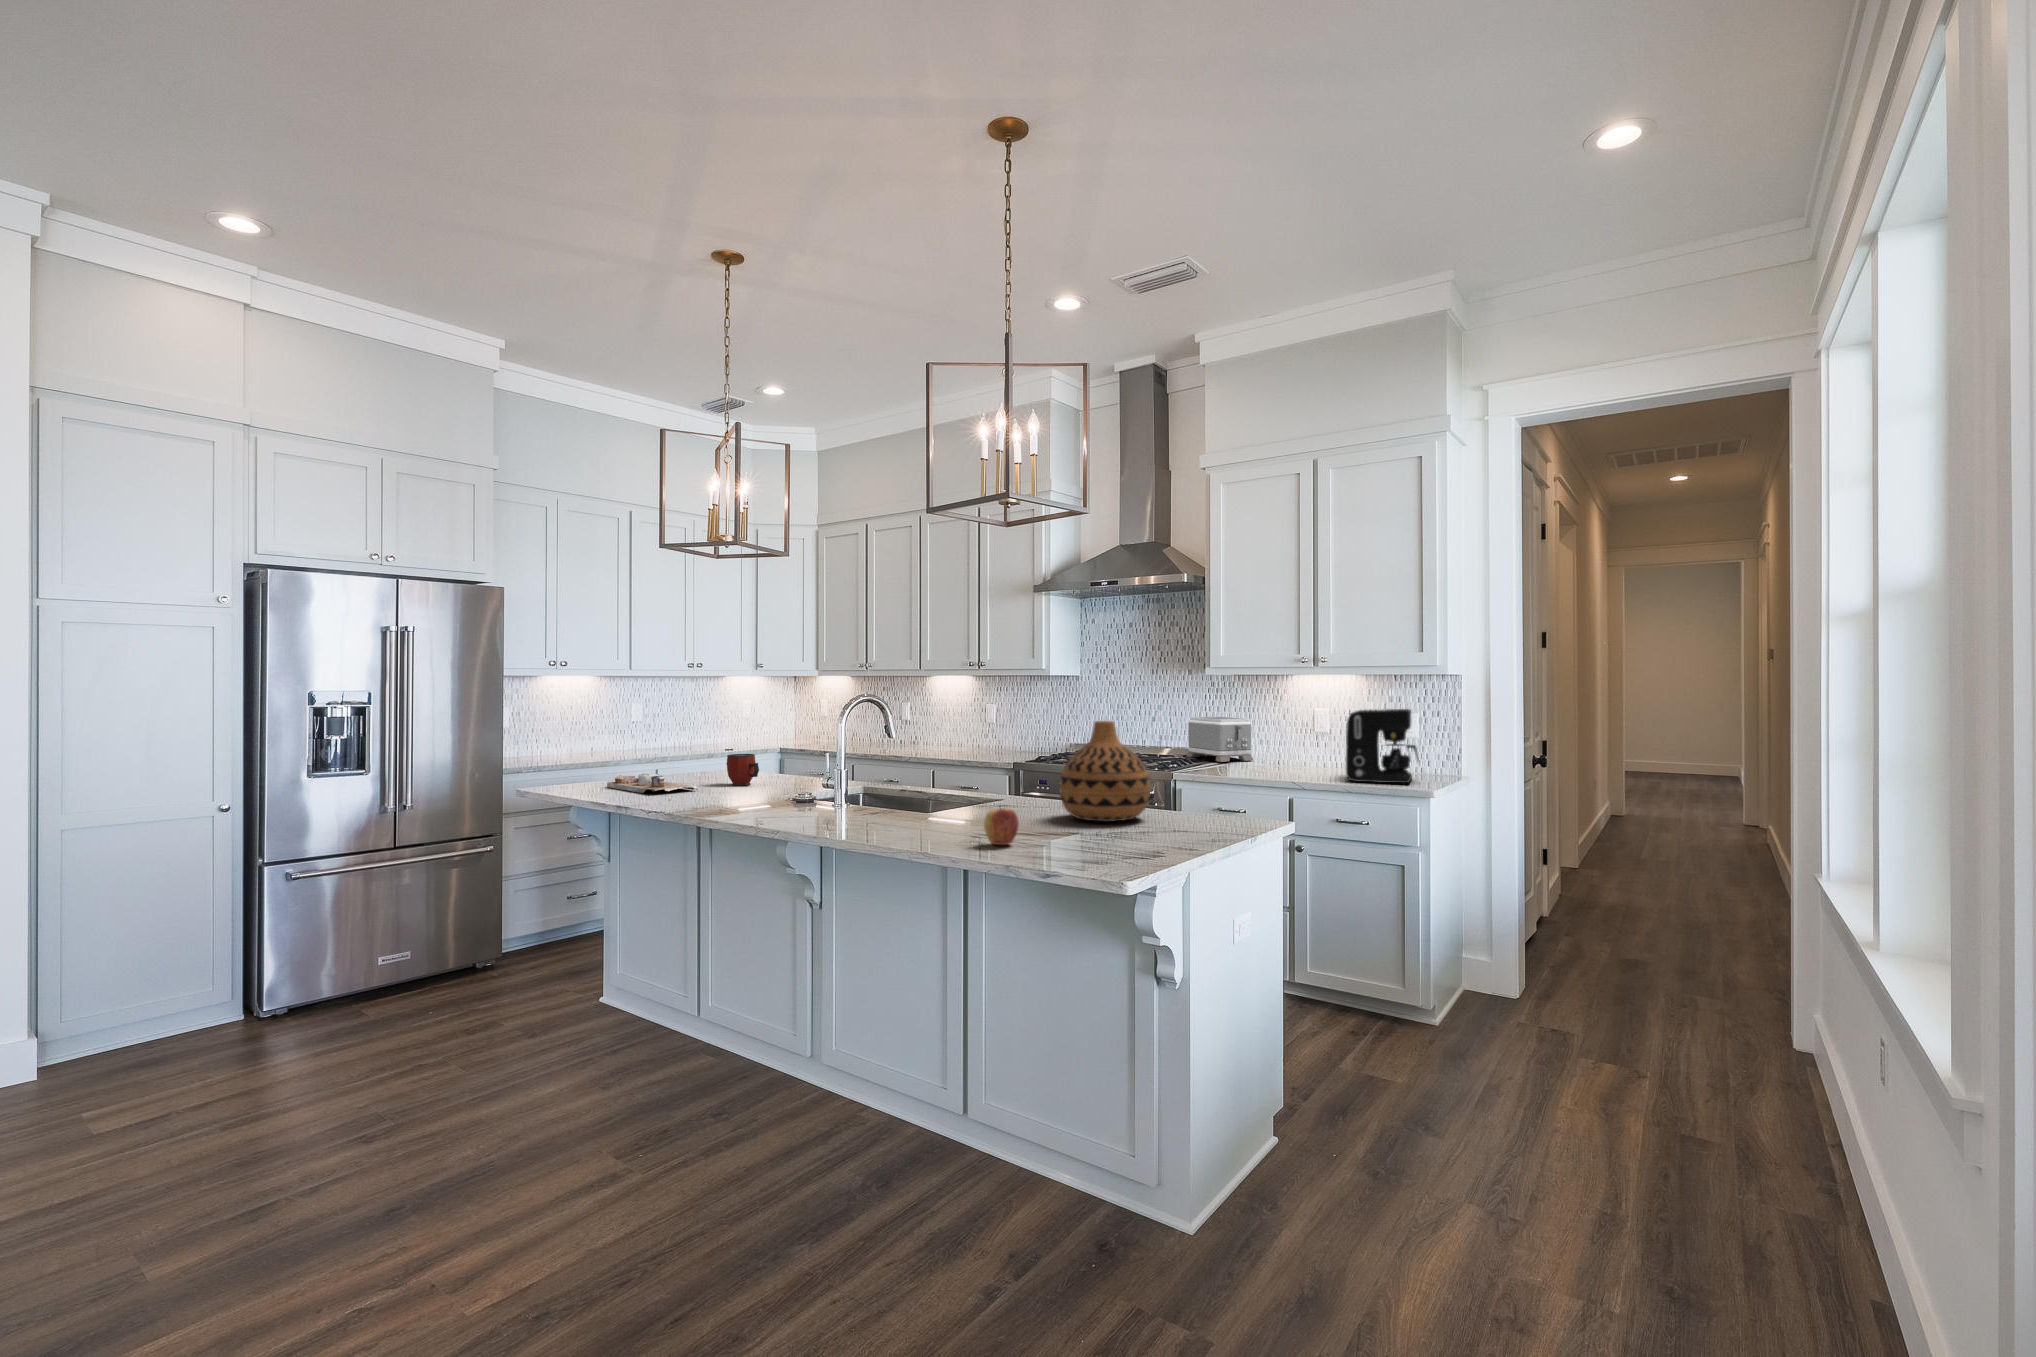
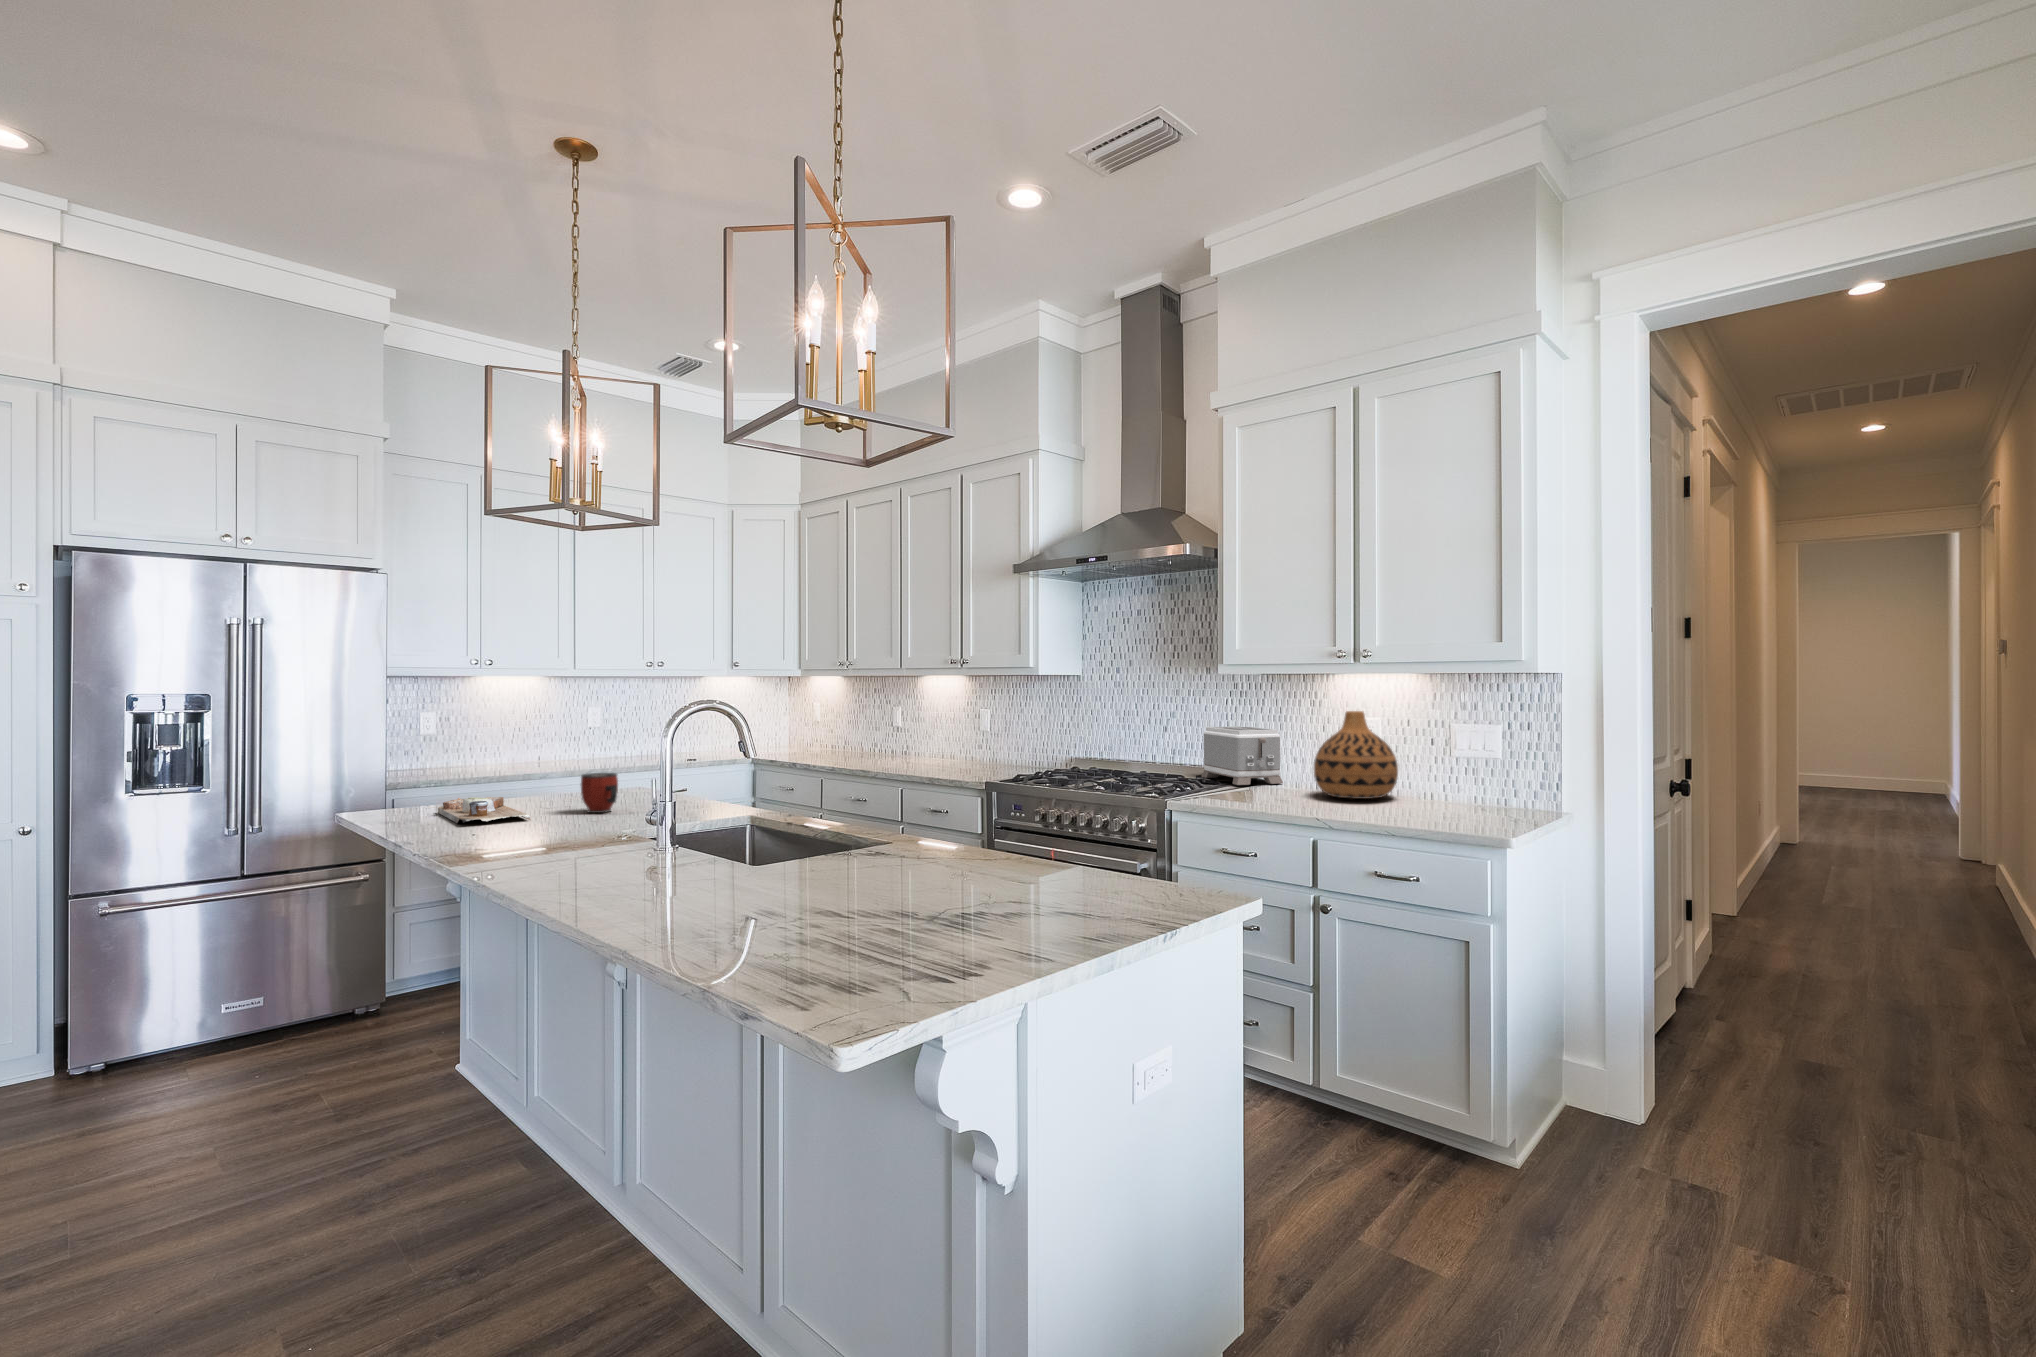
coffee maker: present [1346,709,1418,783] -> none [1391,719,1495,823]
vase: present [1059,721,1151,821] -> present [1314,711,1398,799]
apple: present [984,808,1019,845] -> none [726,875,782,939]

